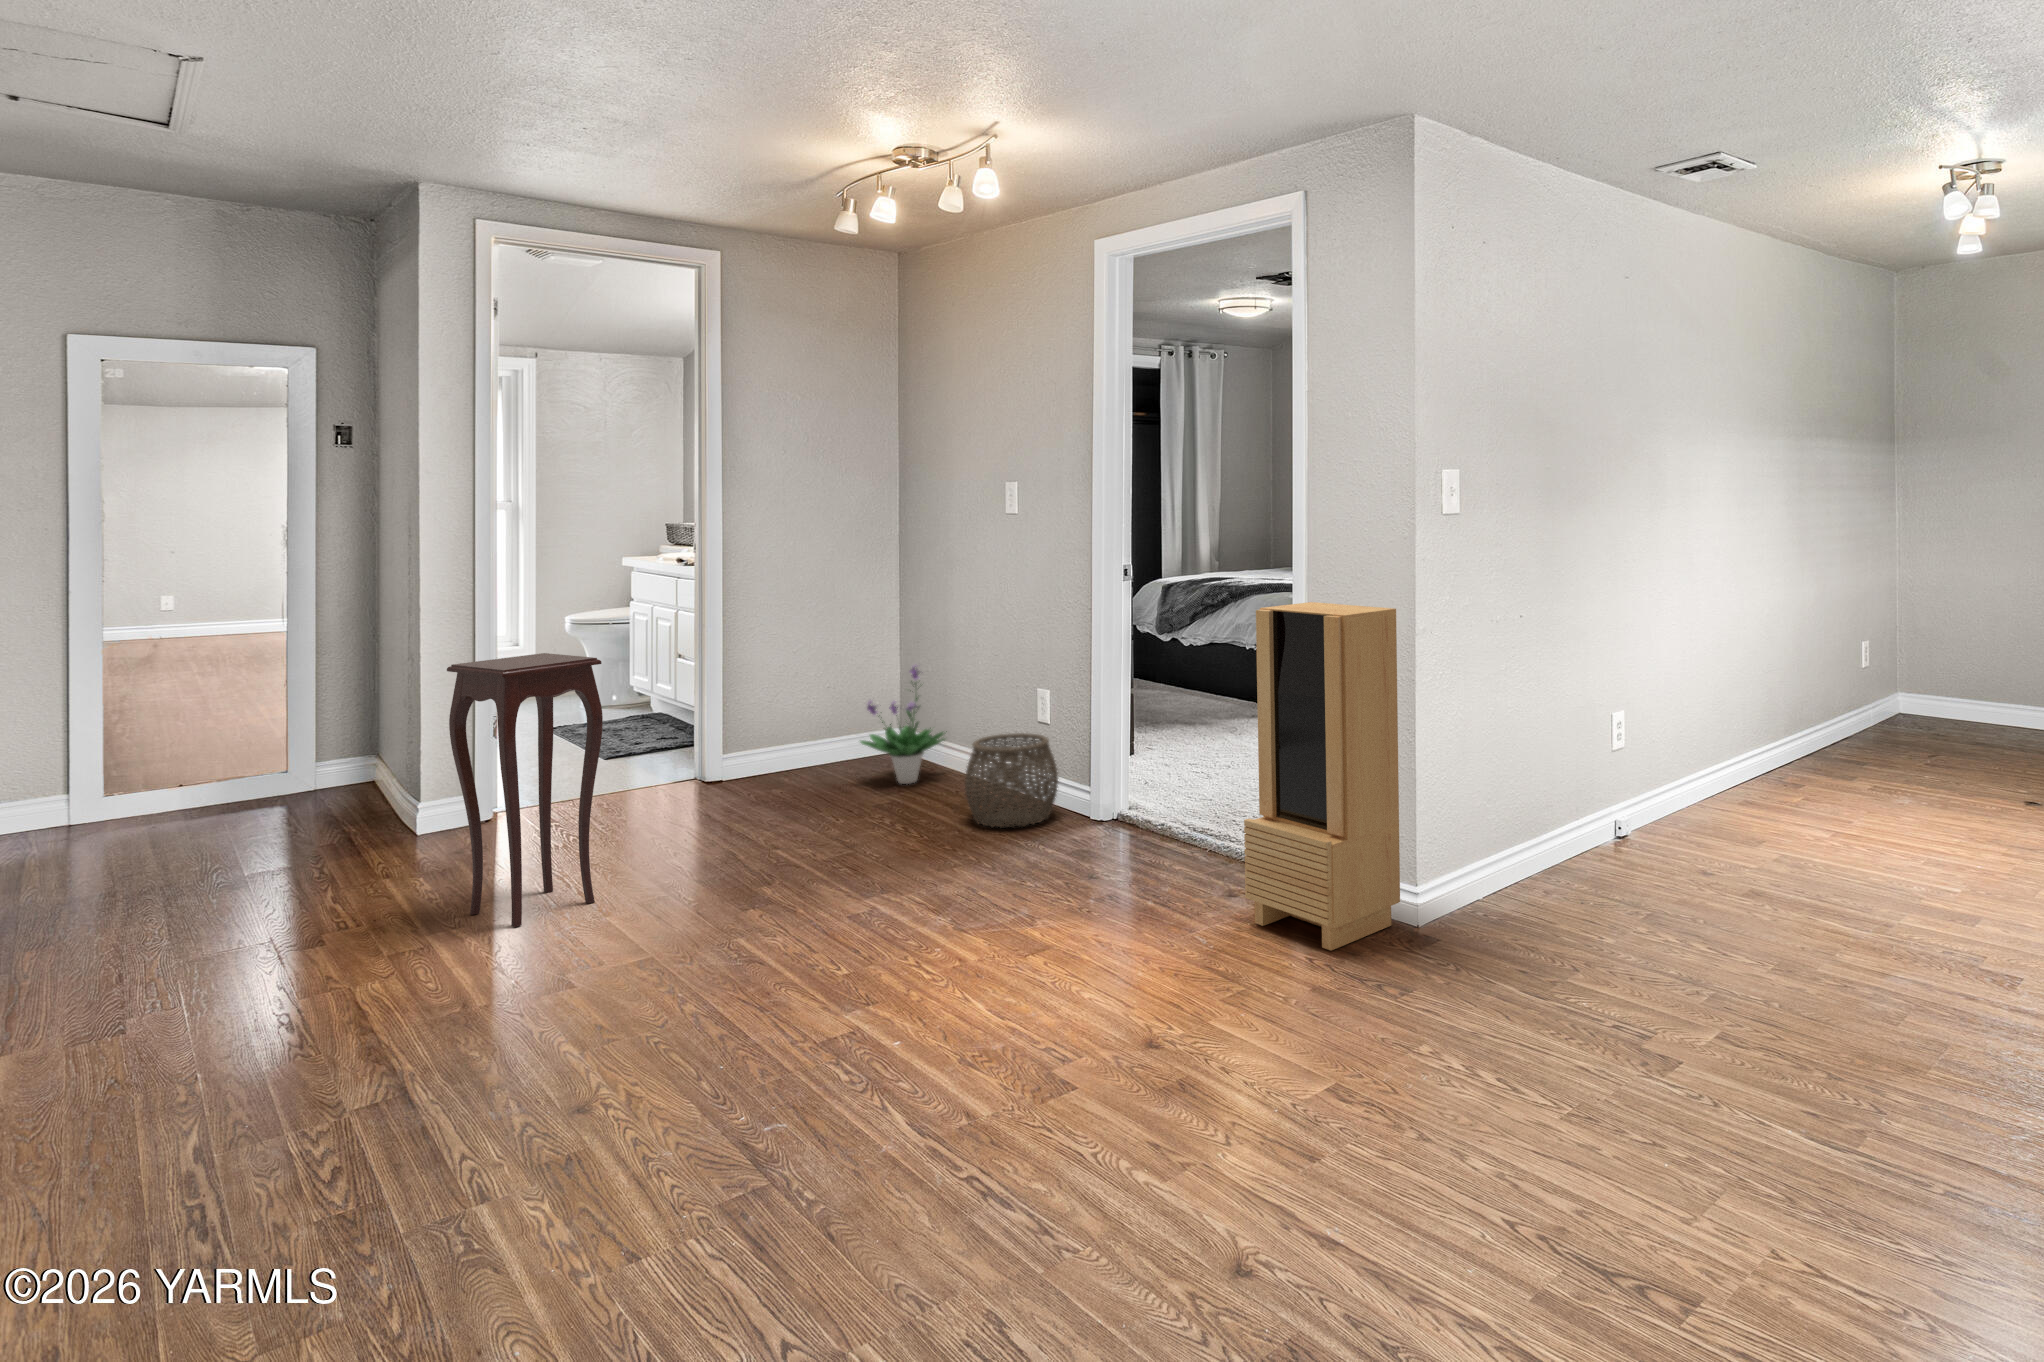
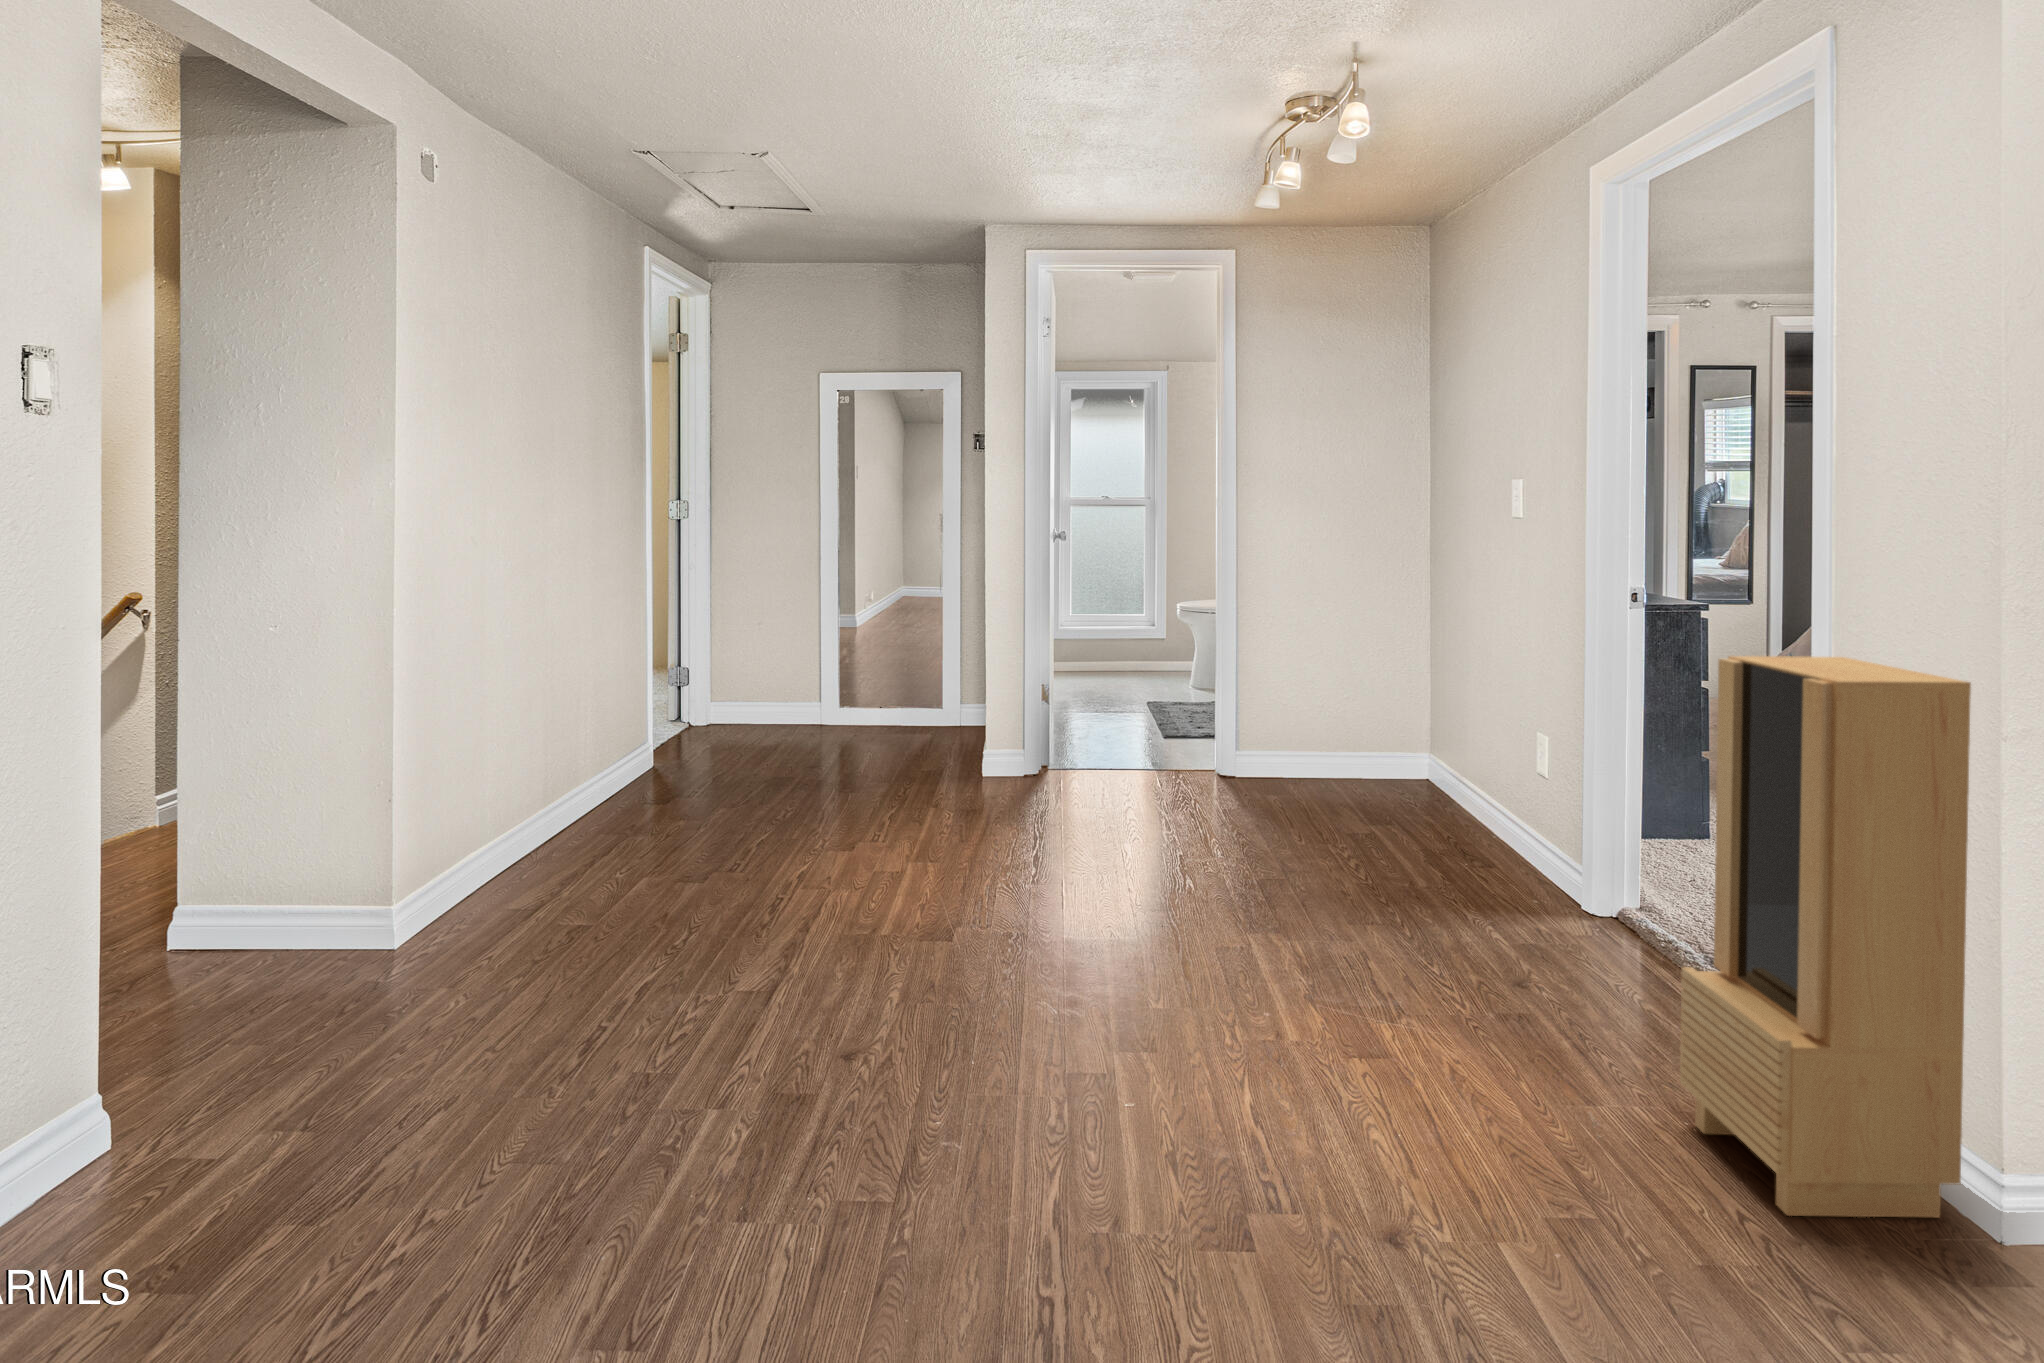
side table: present [447,653,603,927] -> none [941,627,1049,872]
potted plant: present [861,665,947,784] -> none [1356,682,1462,818]
woven basket: present [965,733,1058,827] -> none [1427,779,1549,900]

